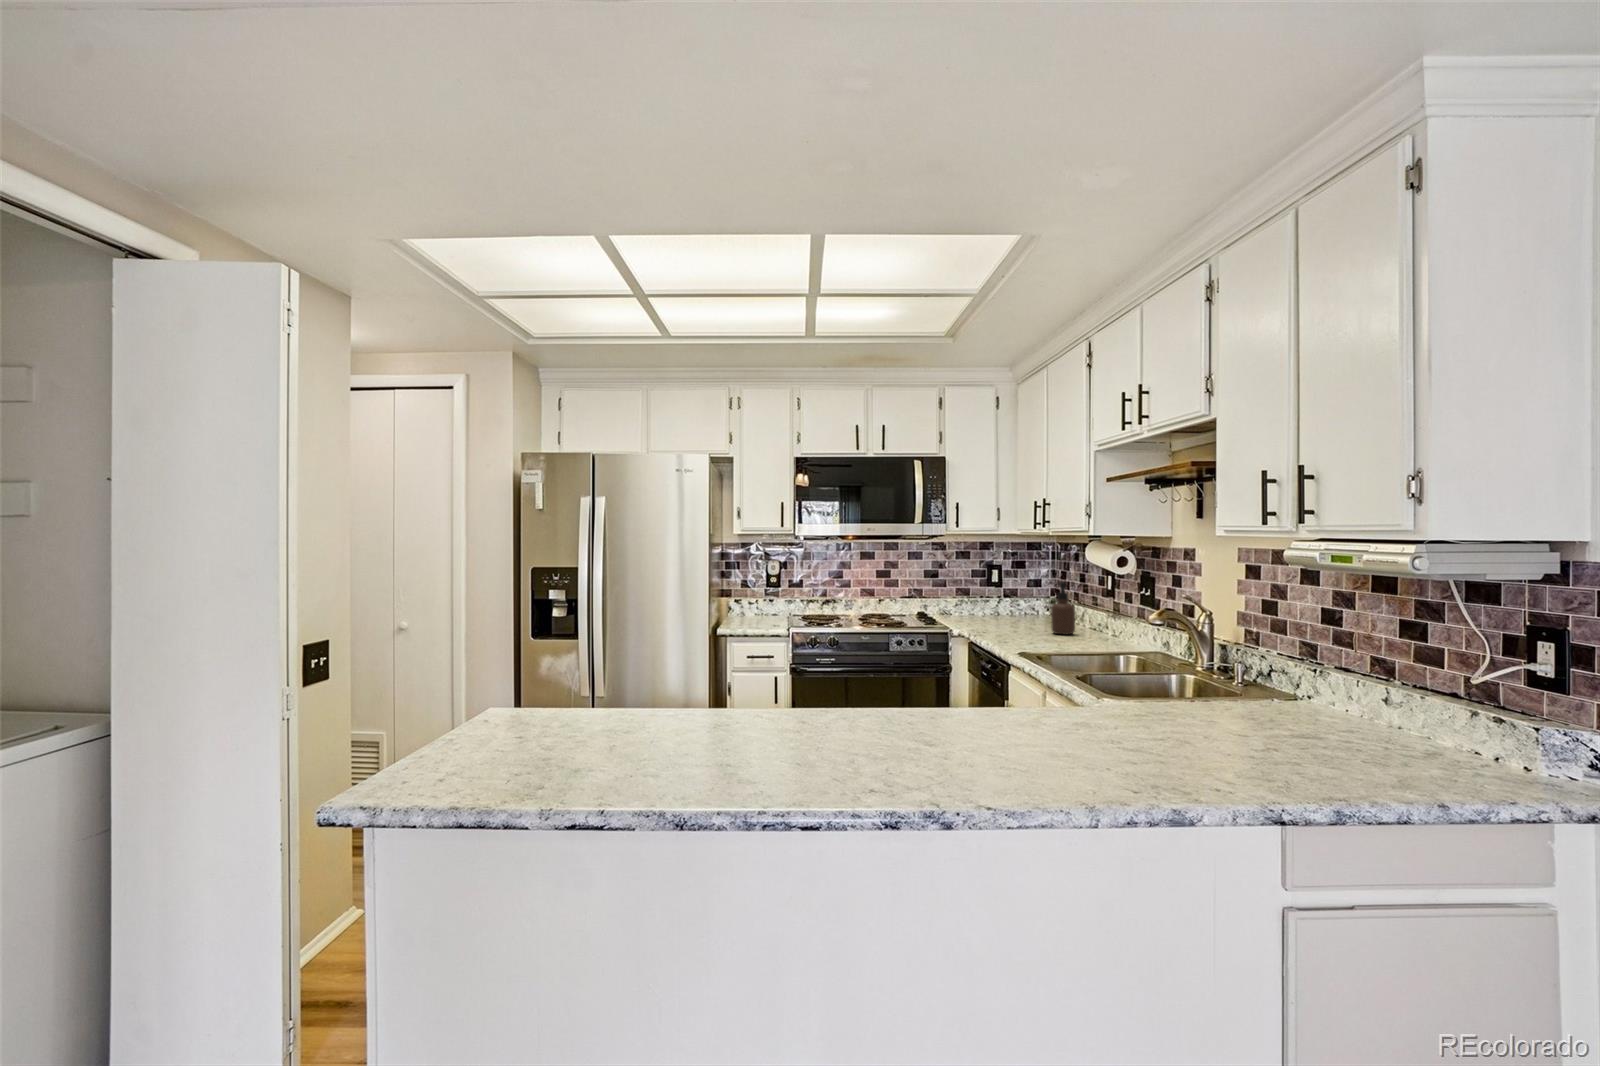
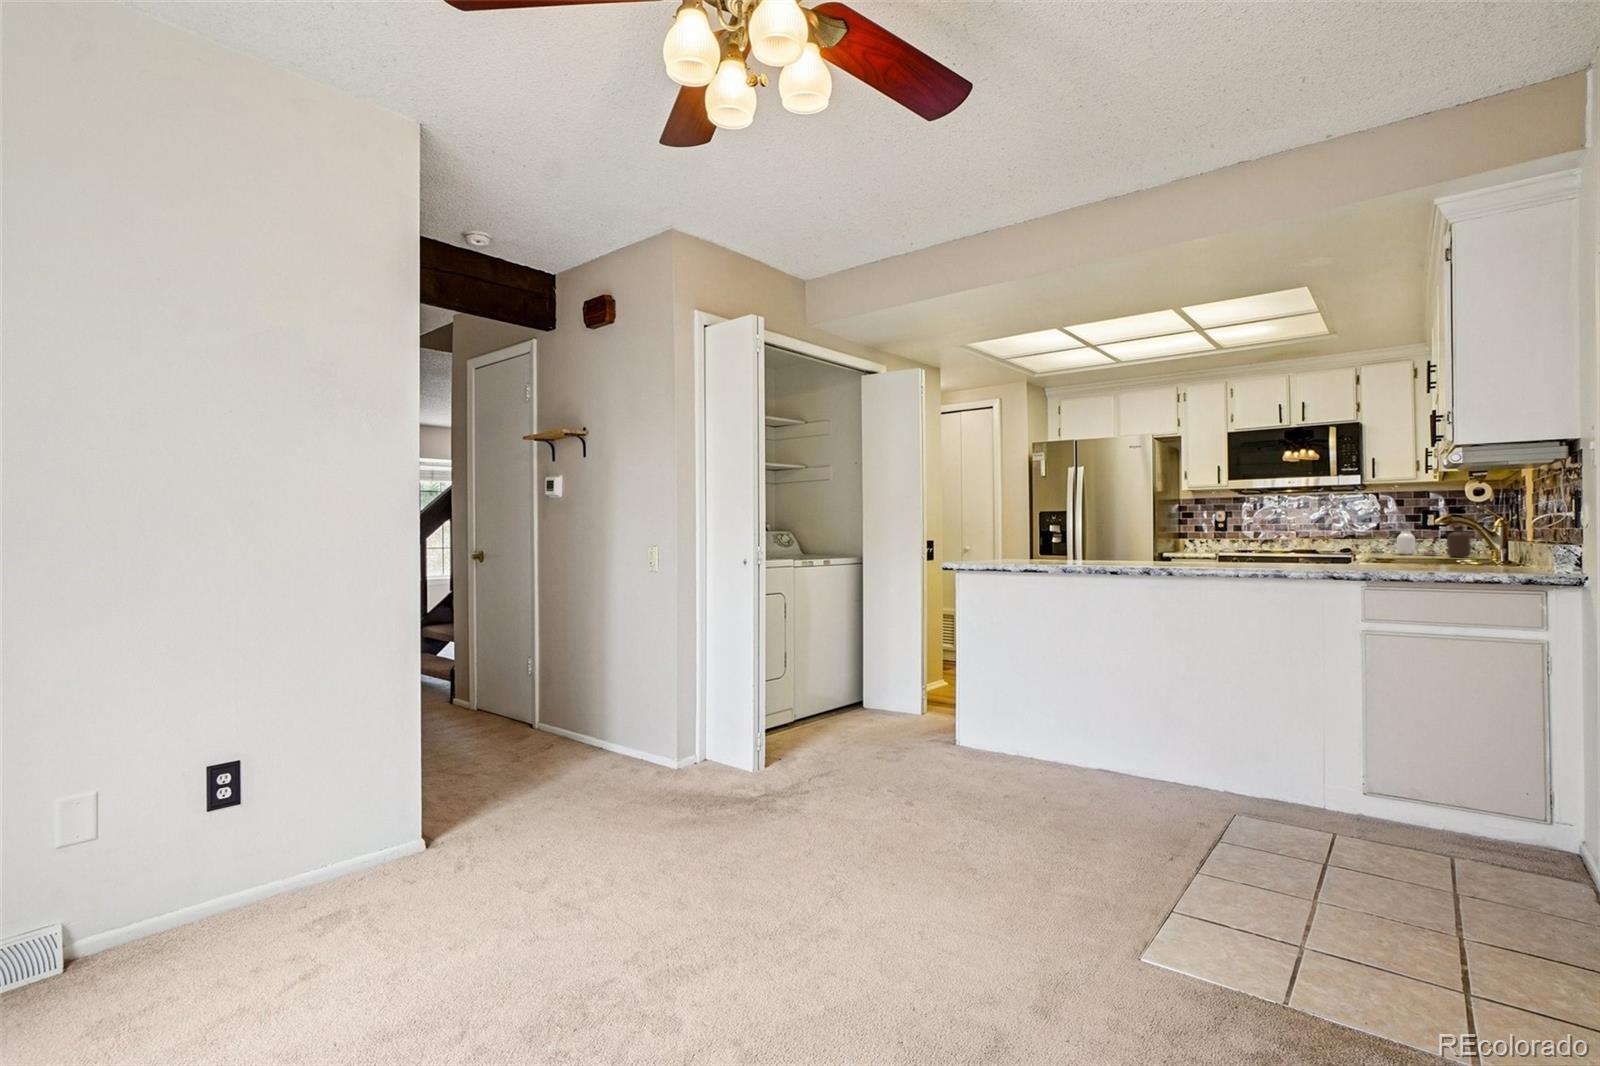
jar: none [986,596,1035,627] -> present [1396,531,1439,555]

